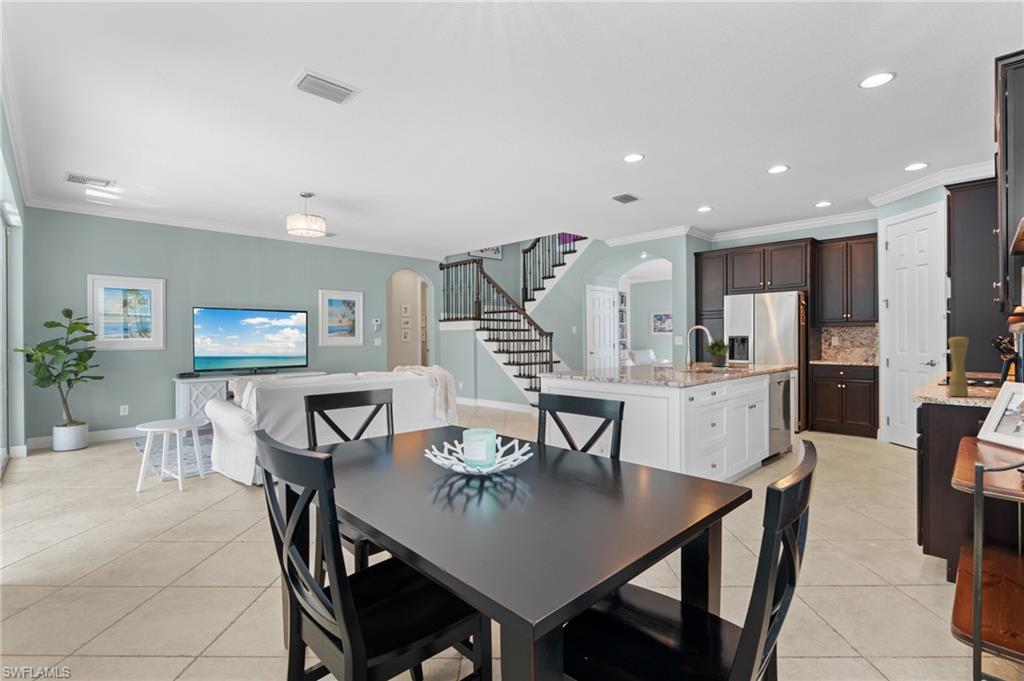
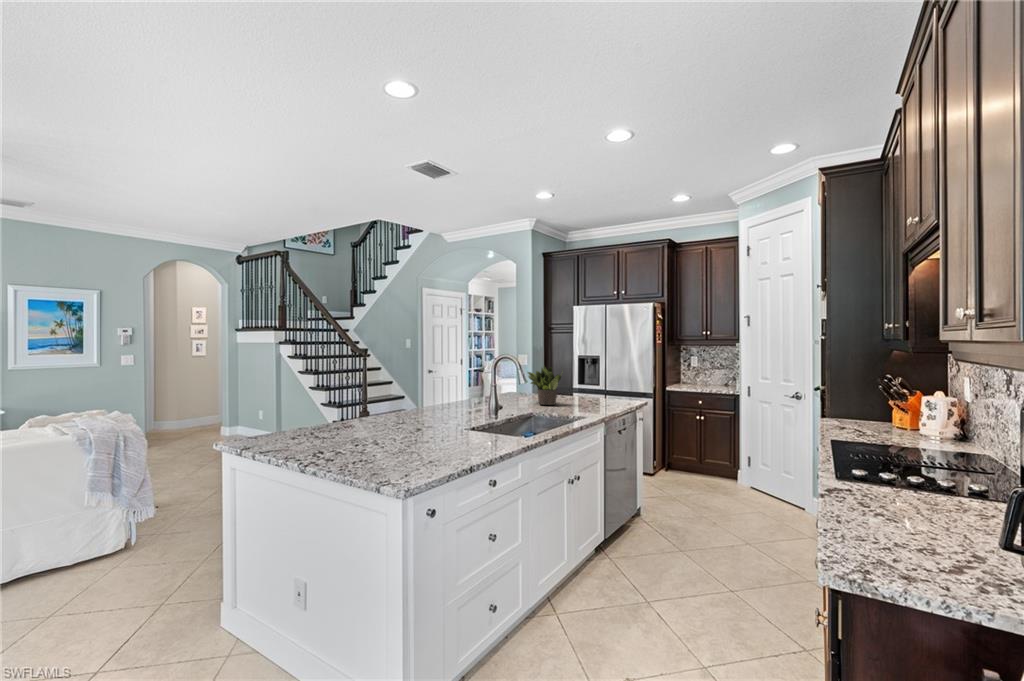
pepper mill: present [948,336,969,397] -> none [850,403,884,519]

